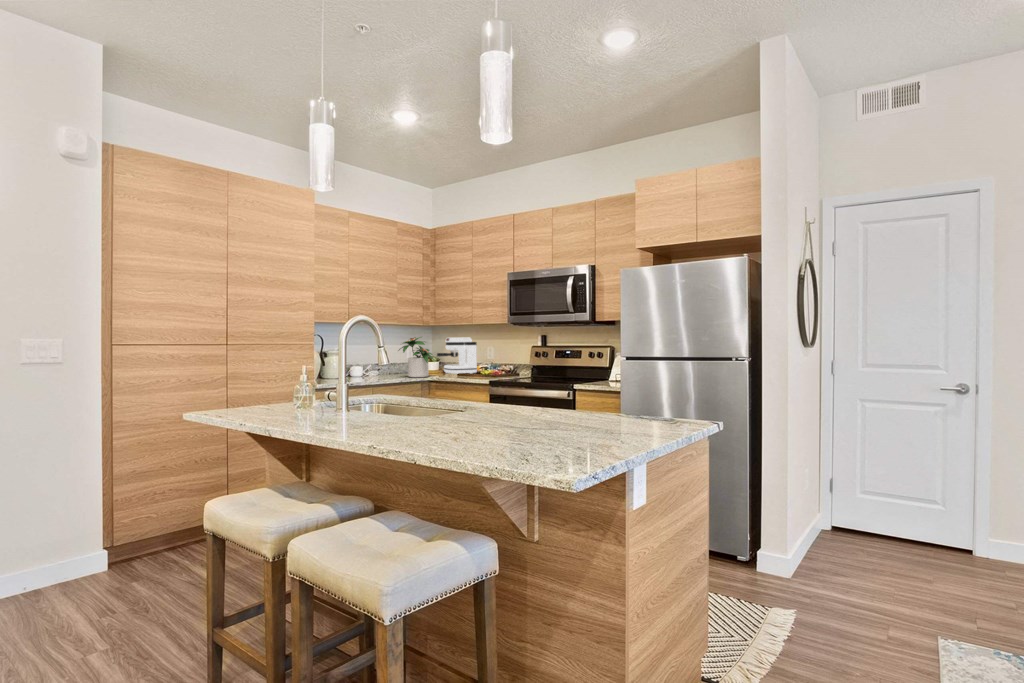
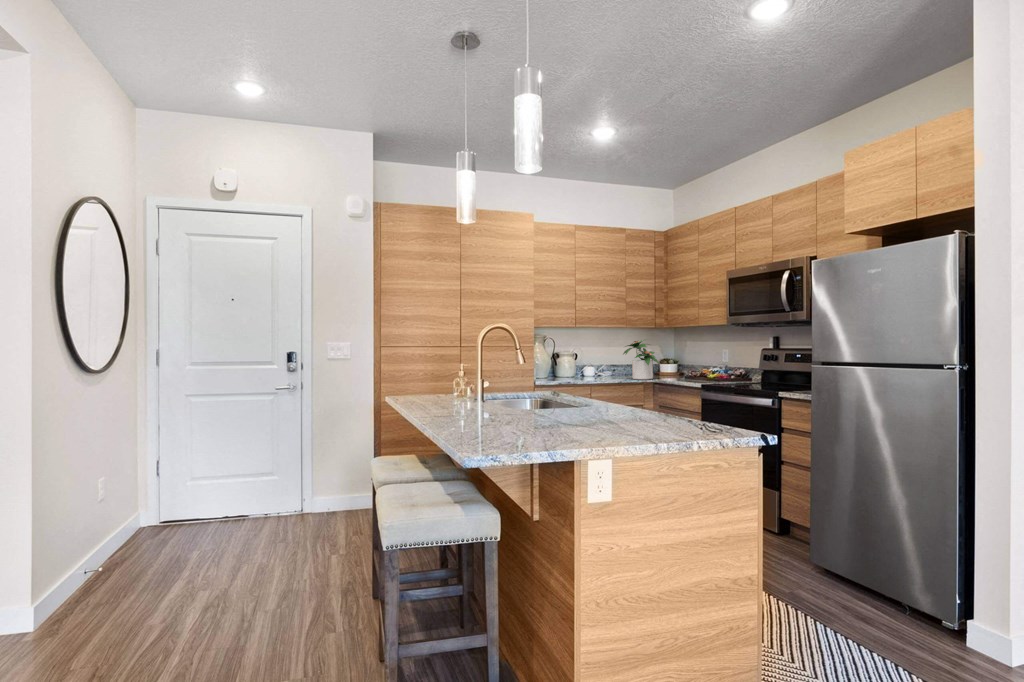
coffee maker: present [437,338,477,374] -> none [667,340,708,378]

